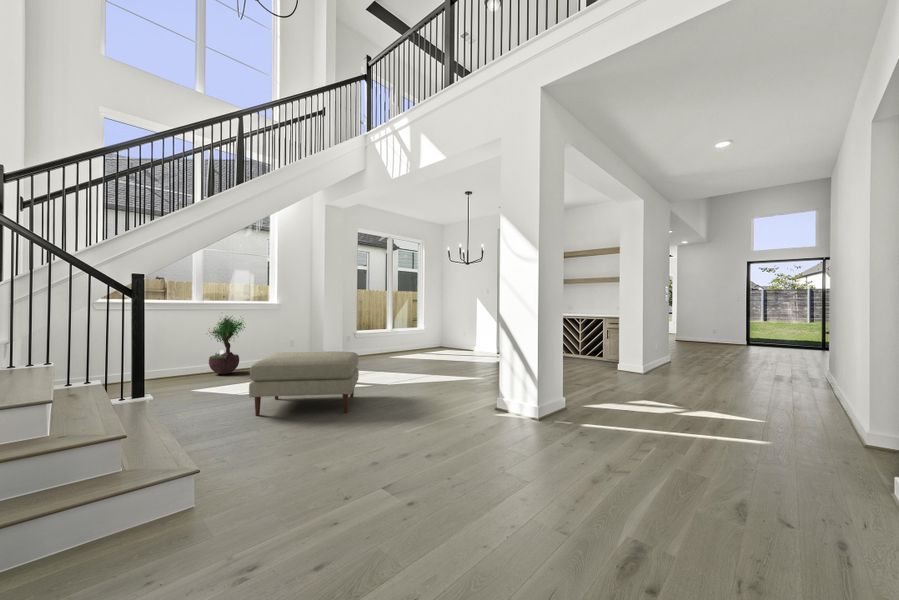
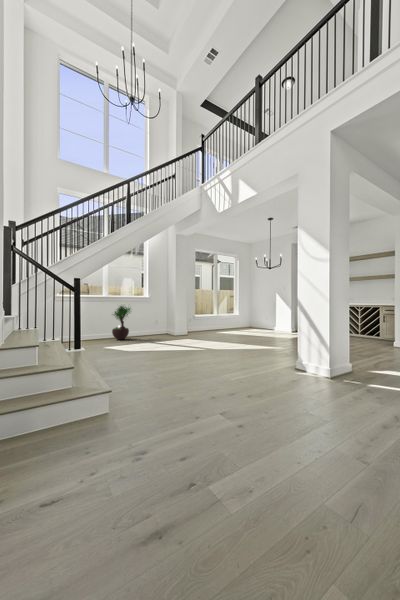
ottoman: present [249,351,359,416] -> none [134,325,198,361]

